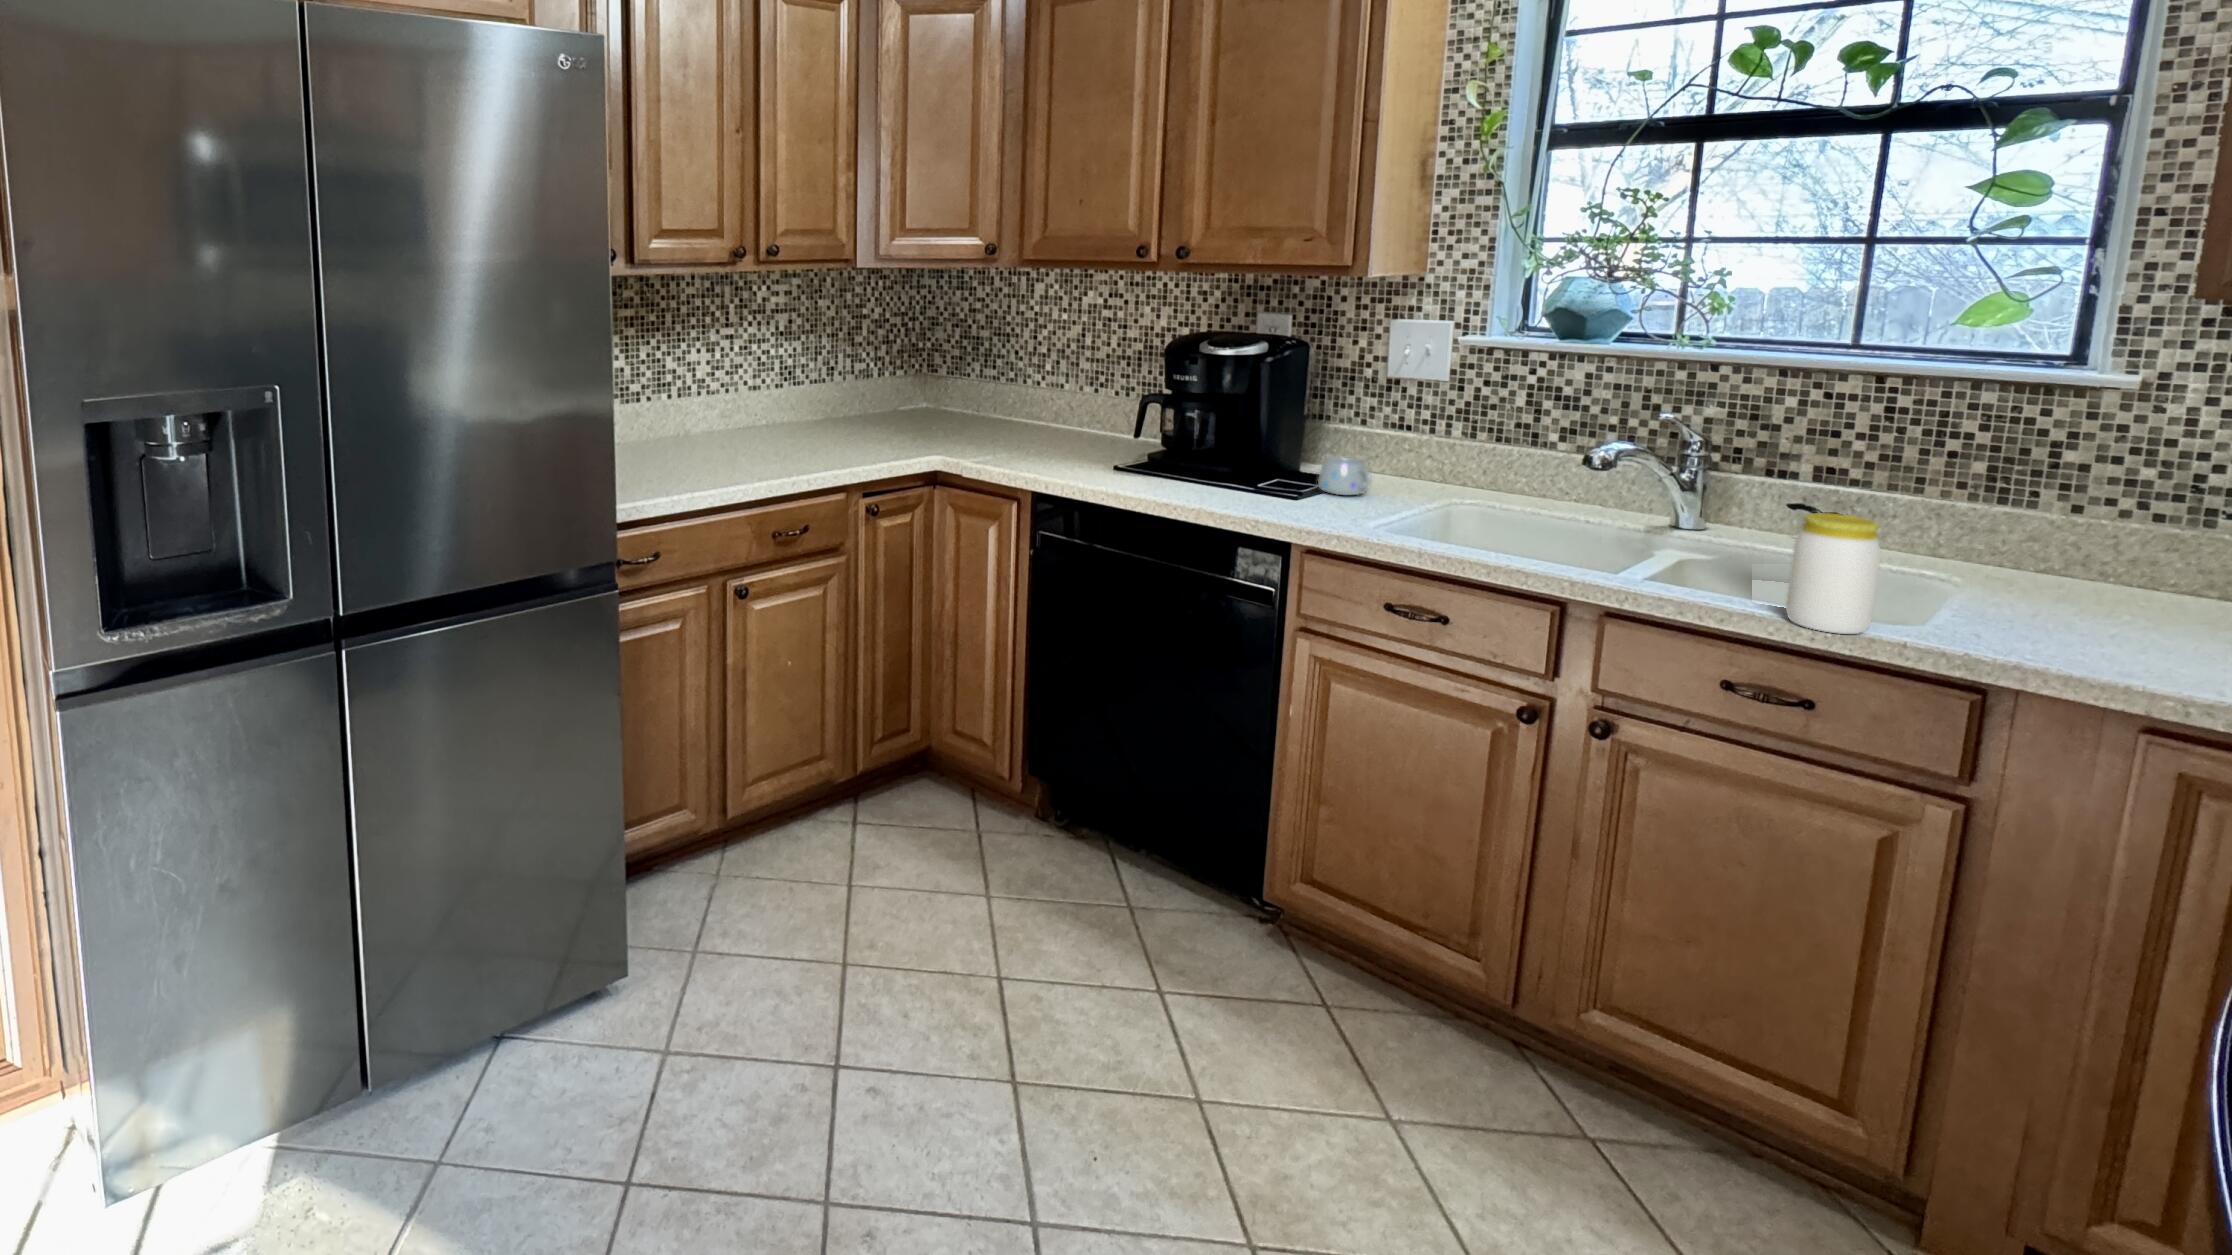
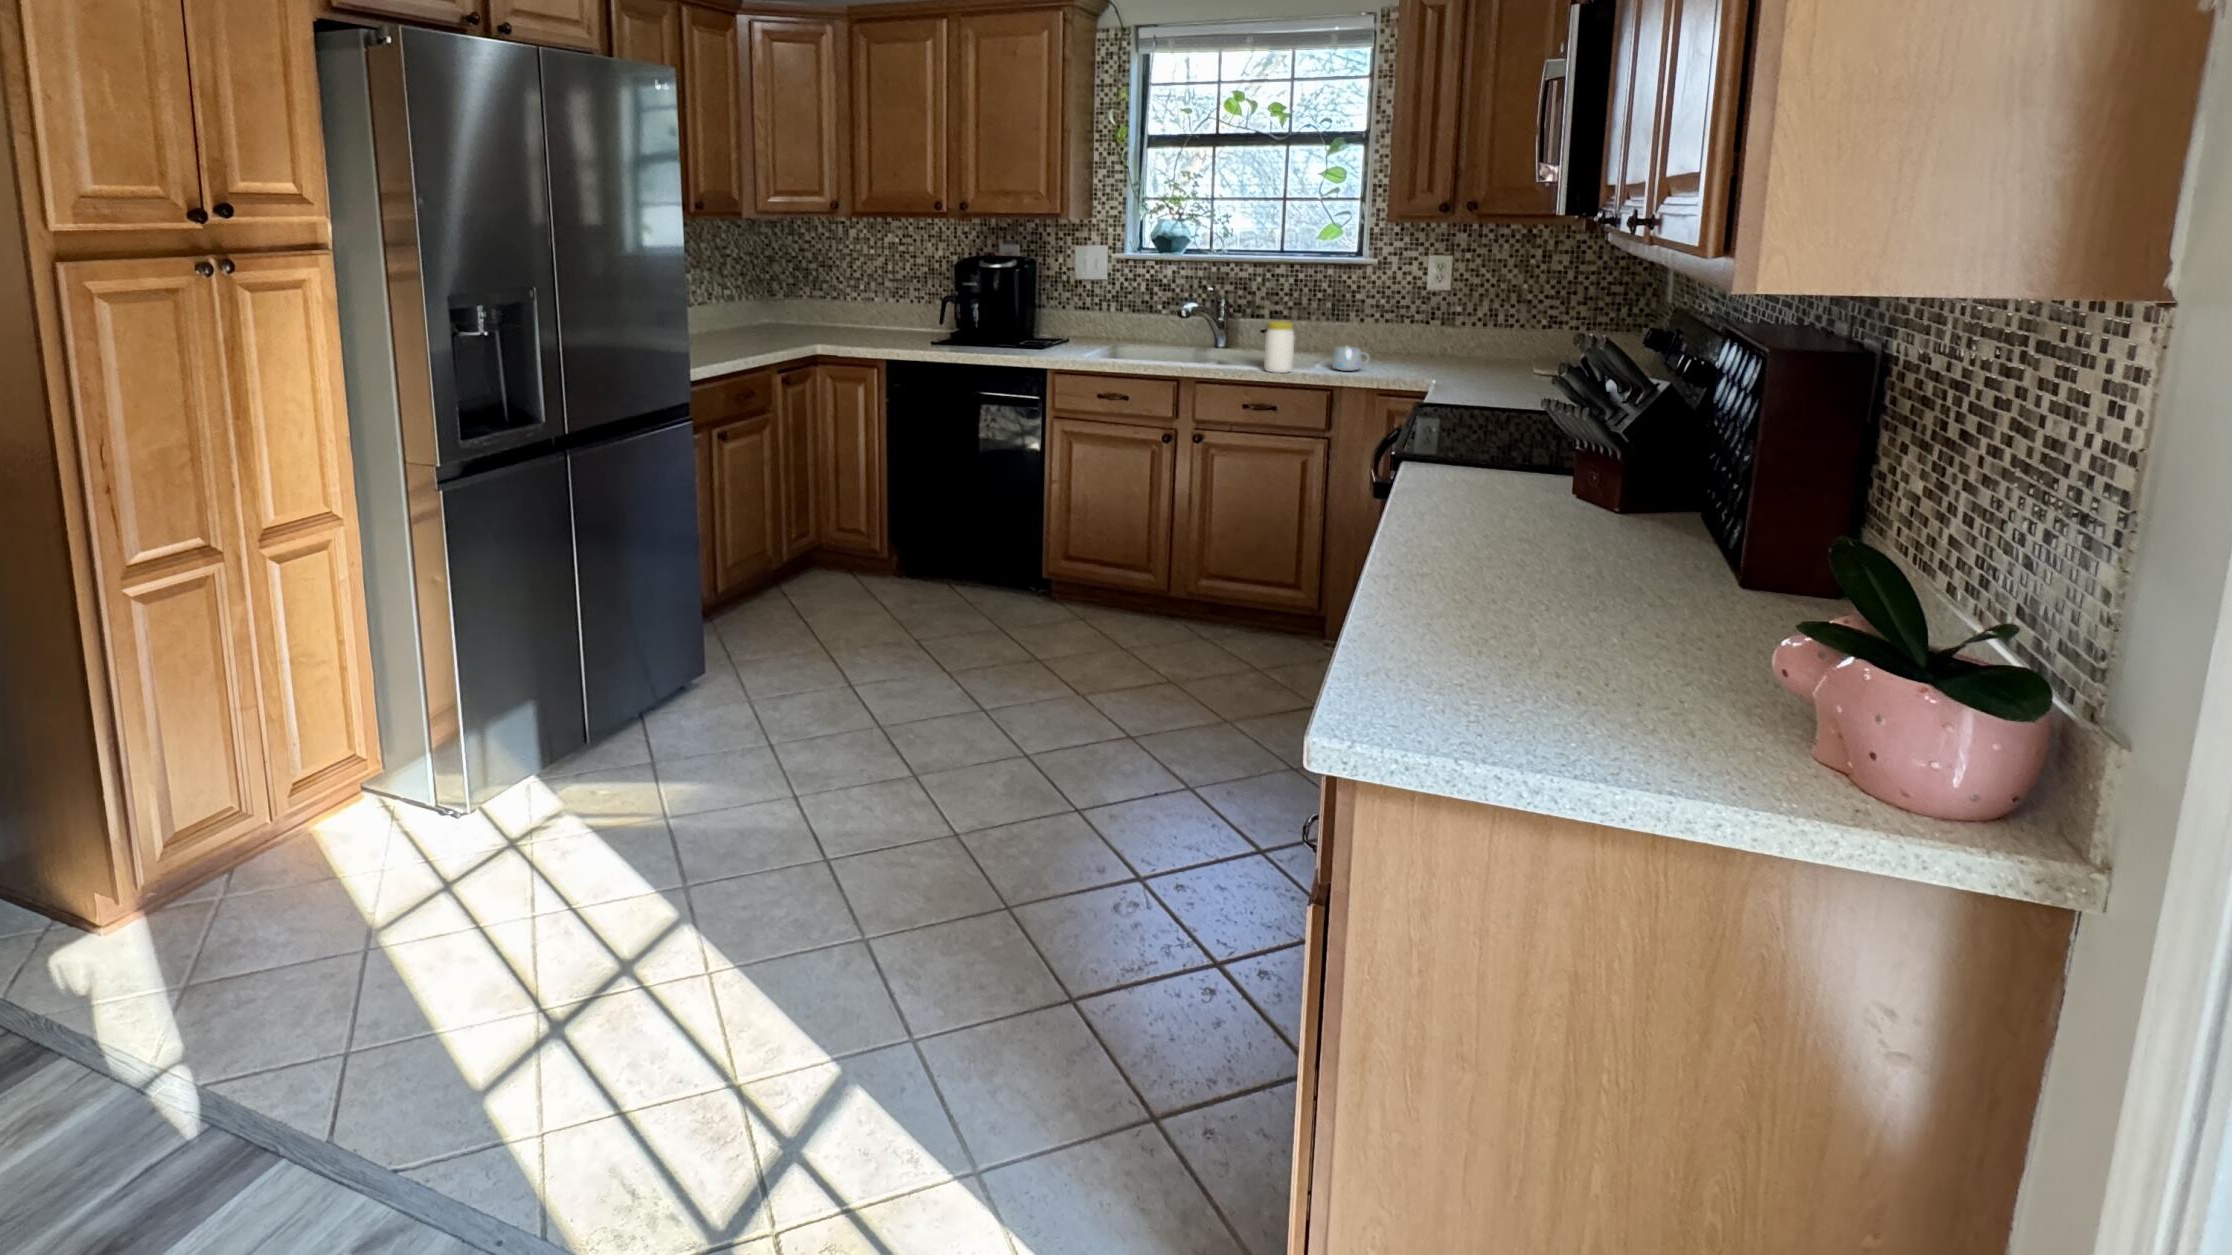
mug: present [1318,457,1372,495] -> present [1332,347,1369,371]

